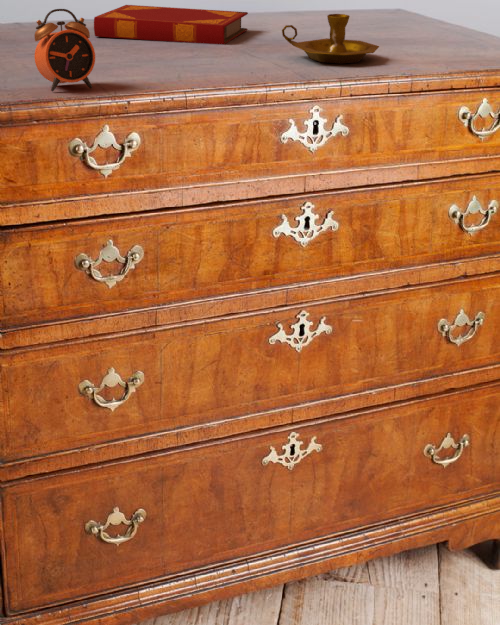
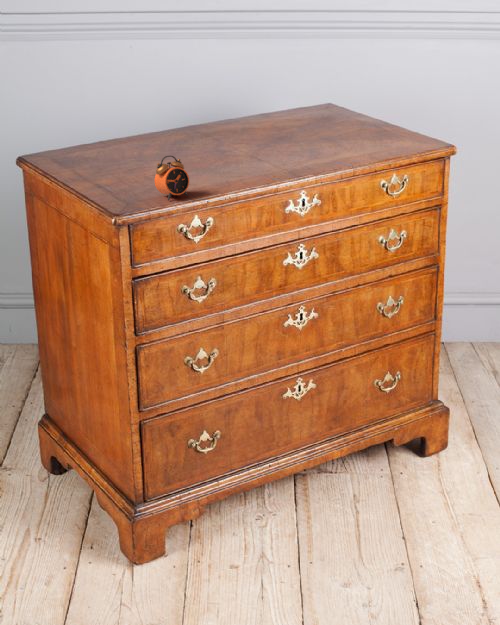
hardback book: present [94,5,248,44] -> none [155,125,244,152]
candlestick: present [282,14,379,64] -> none [275,134,332,164]

